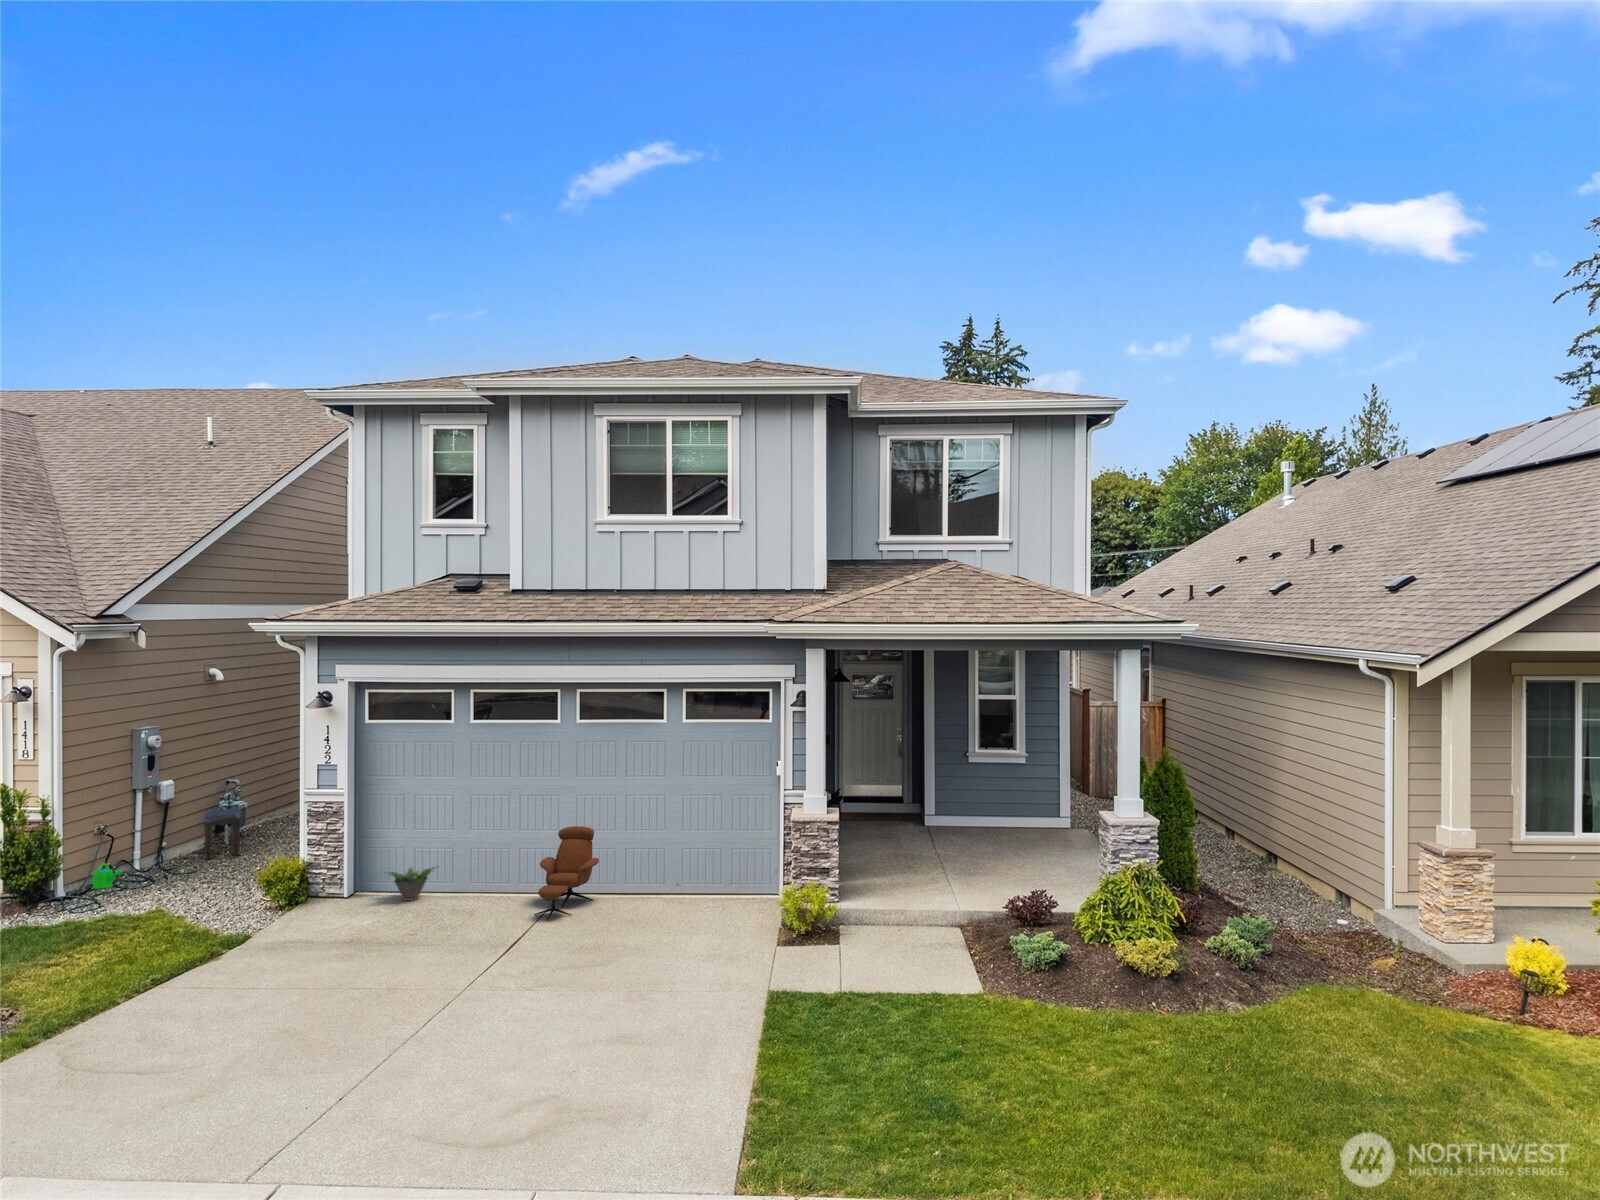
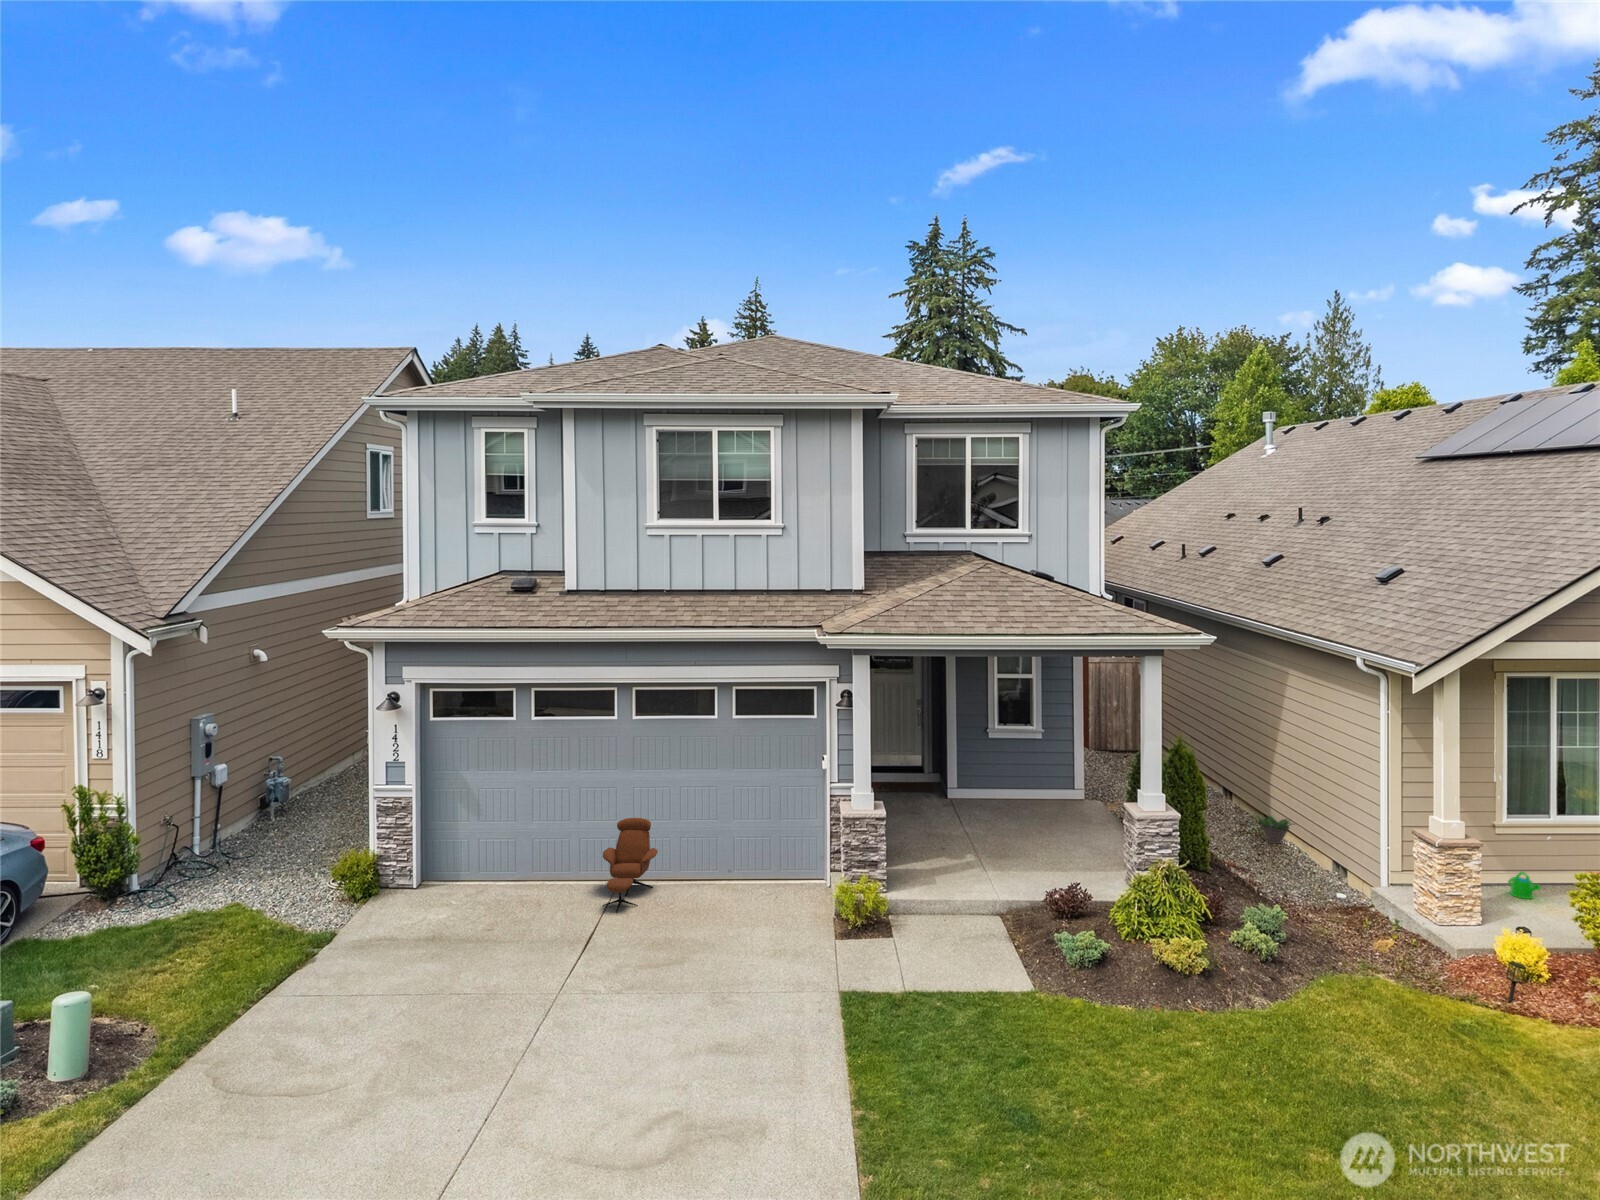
bench: present [203,807,240,859] -> none [260,788,299,843]
watering can: present [91,863,121,889] -> present [1508,872,1540,899]
decorative plant: present [388,867,435,901] -> present [1255,815,1292,844]

